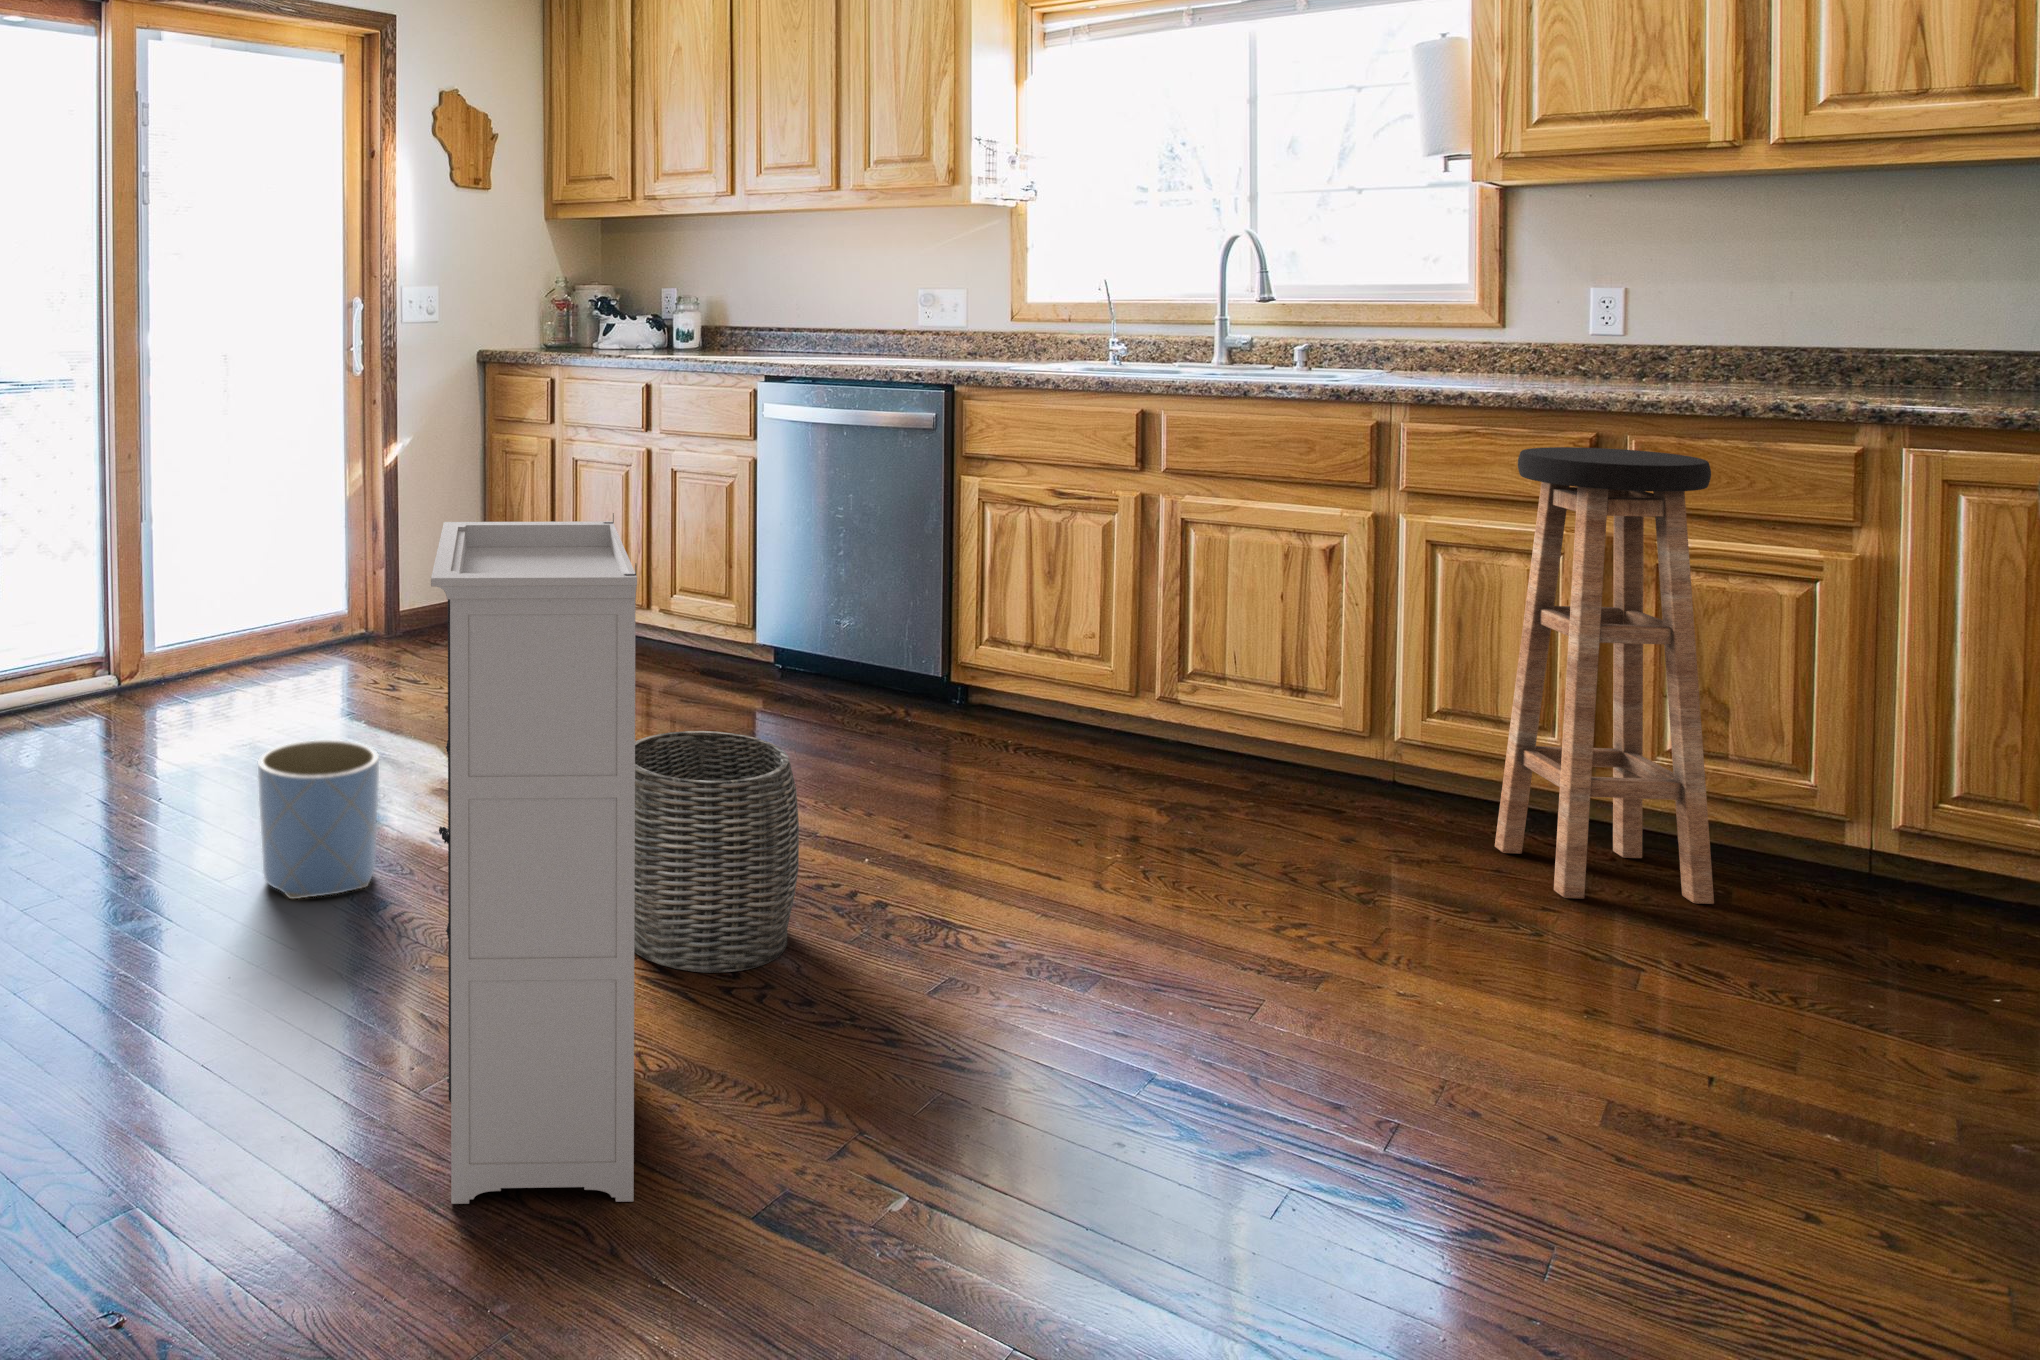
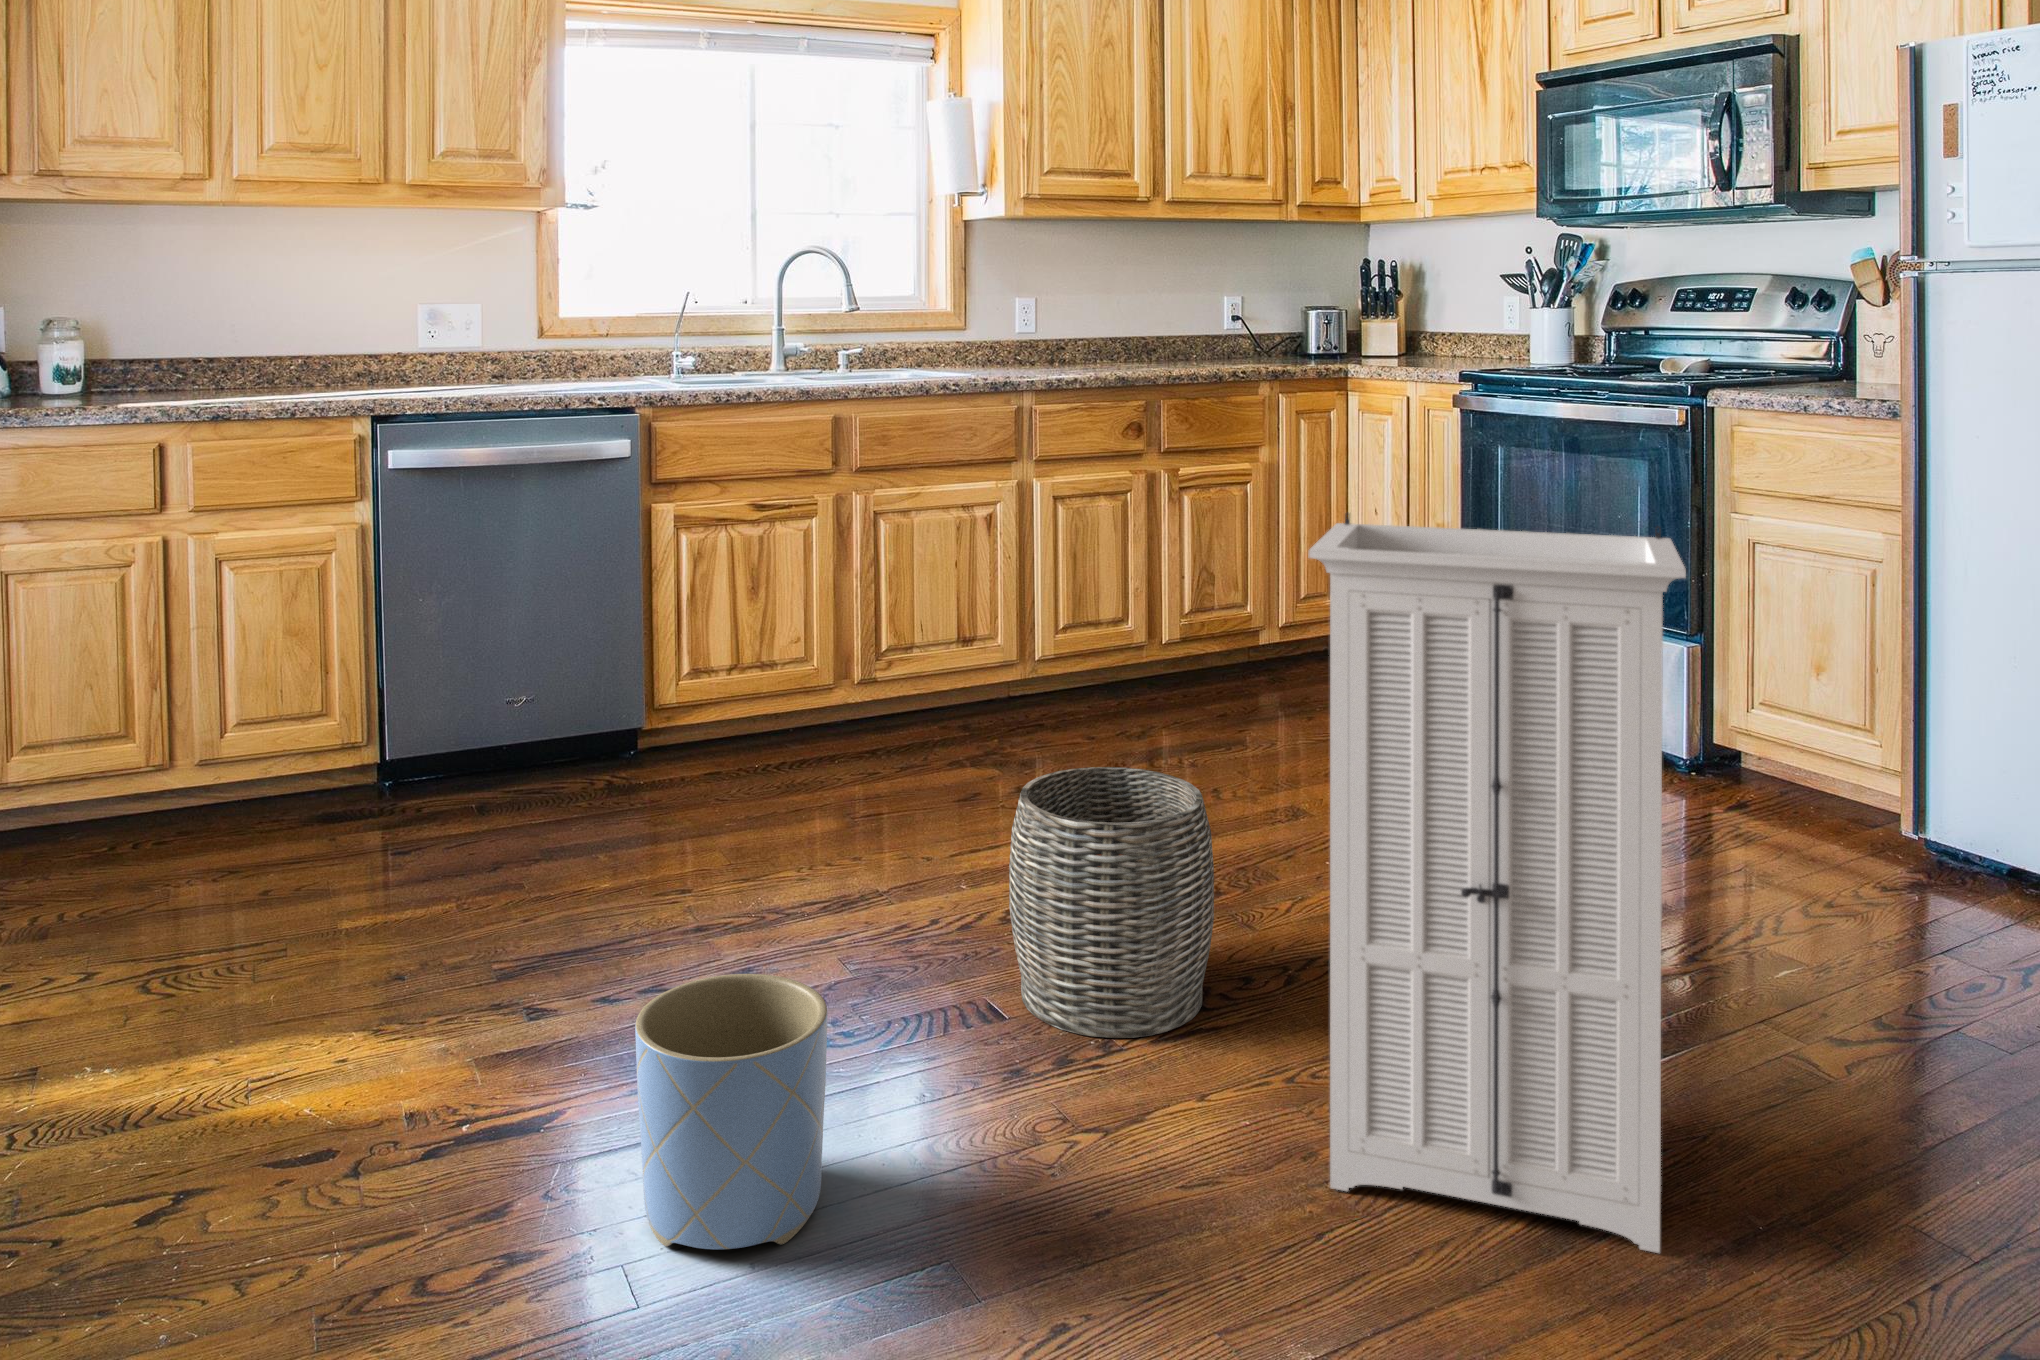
bar stool: present [1495,447,1714,904] -> none [1148,408,1271,725]

